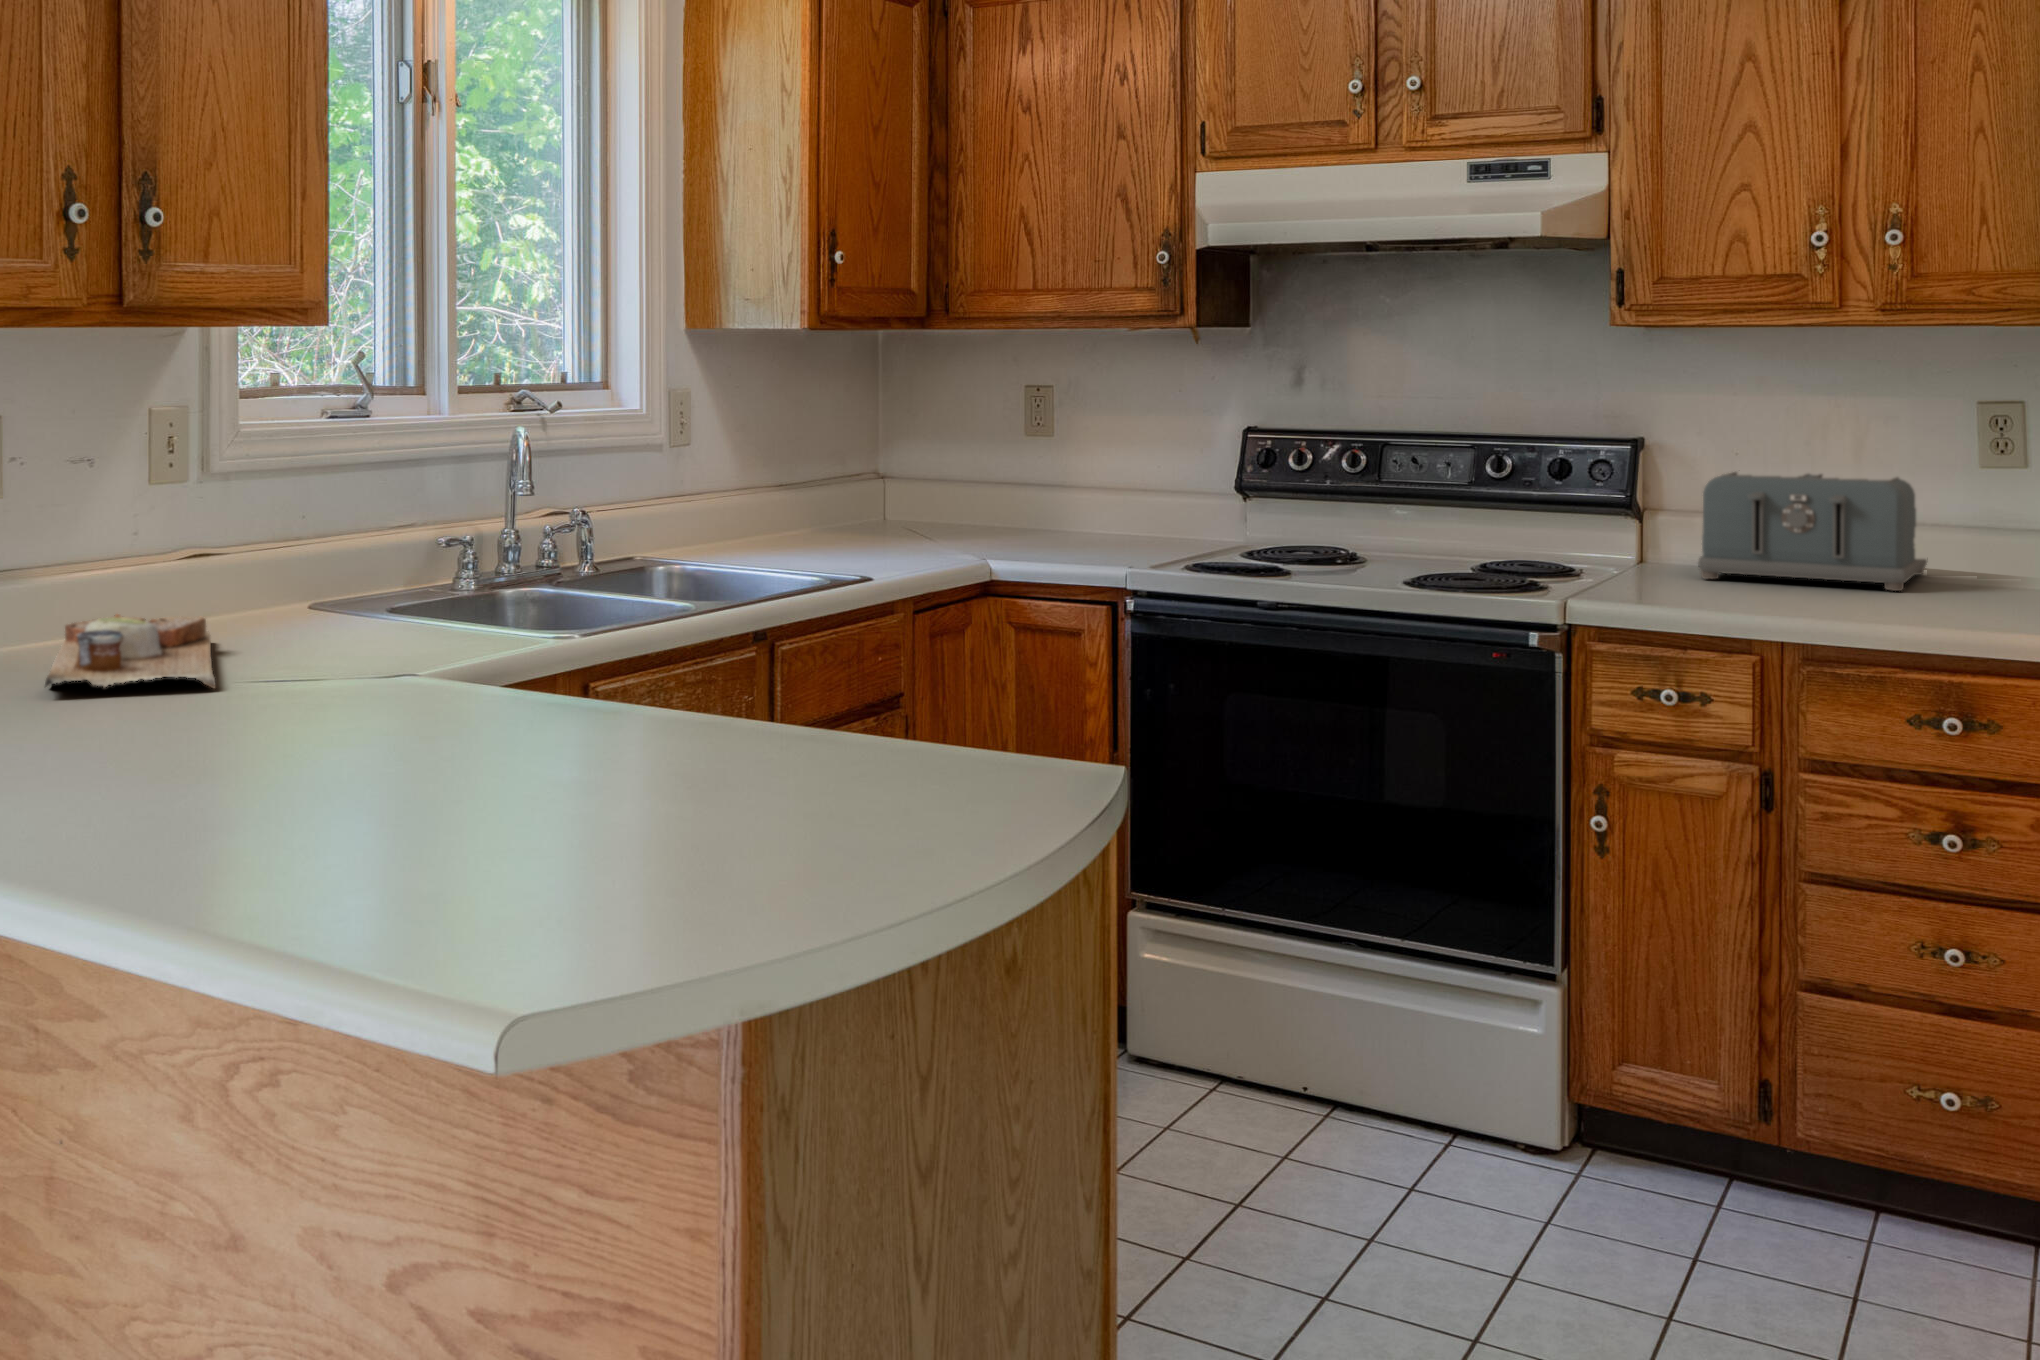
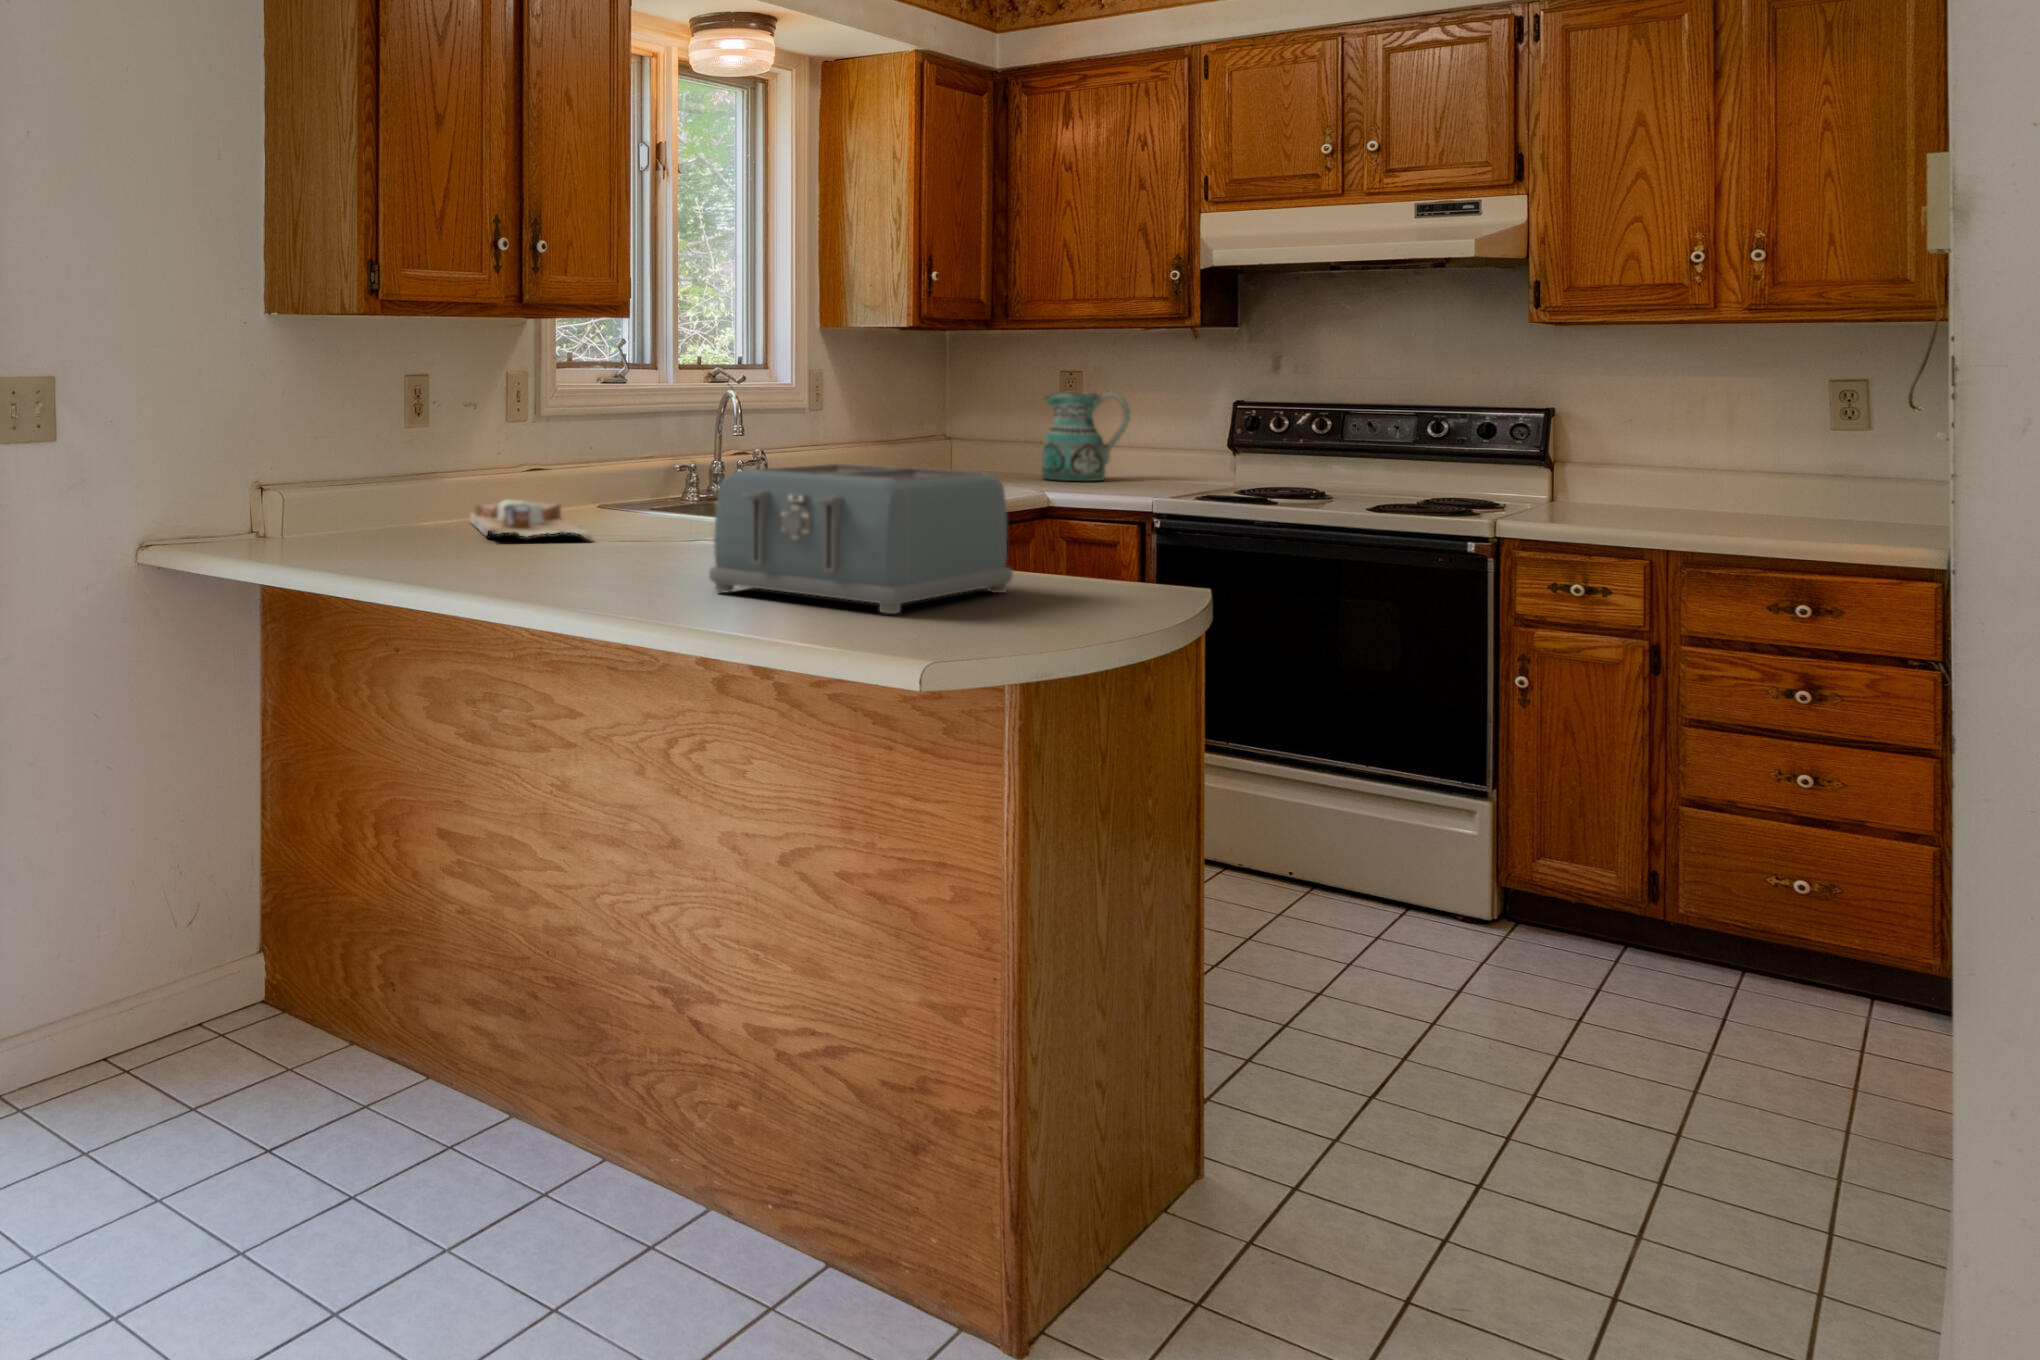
ceramic pitcher: none [994,415,1109,539] -> present [1042,391,1130,481]
toaster: present [1698,472,1927,591] -> present [709,463,1013,614]

